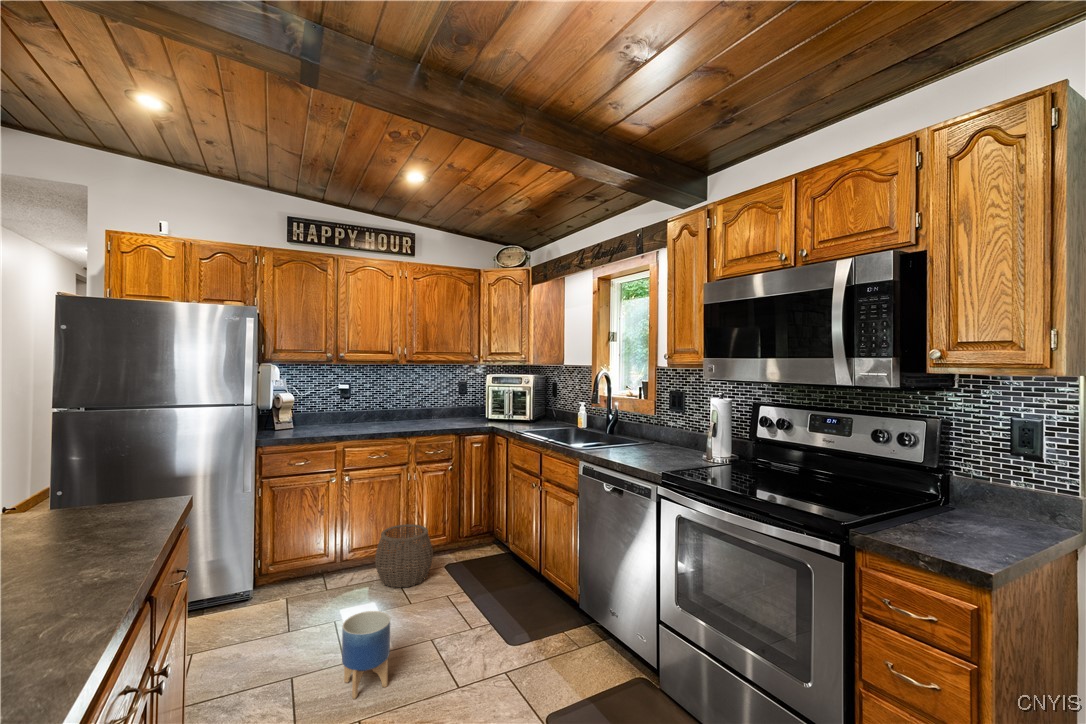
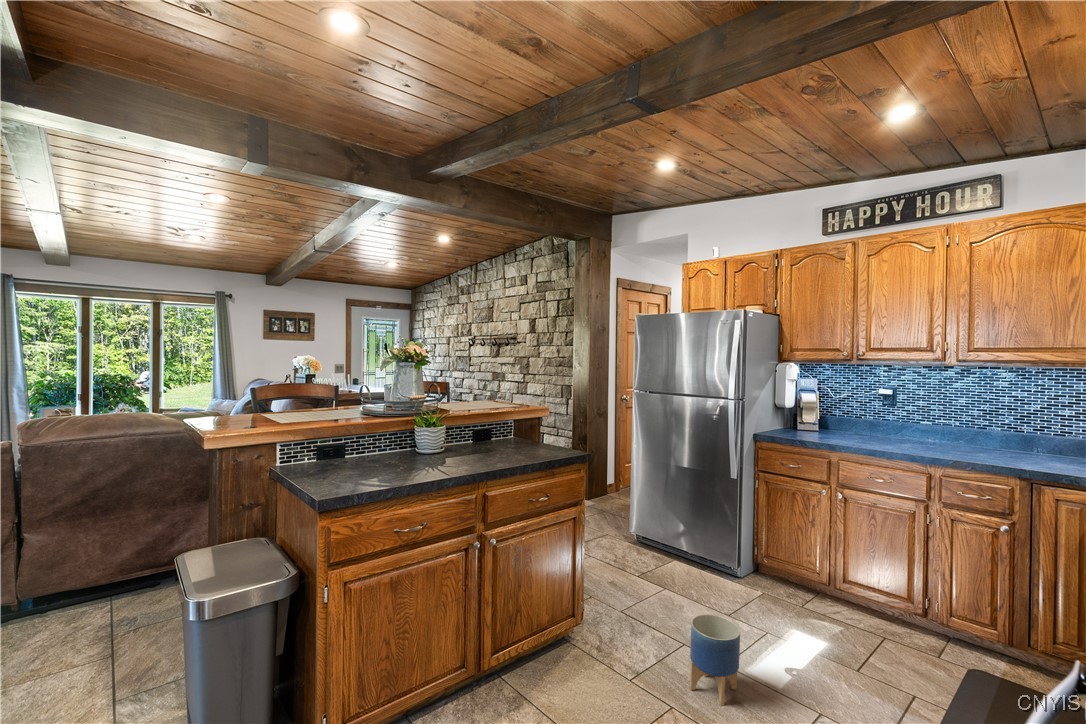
woven basket: present [375,524,433,588] -> none [848,572,937,663]

